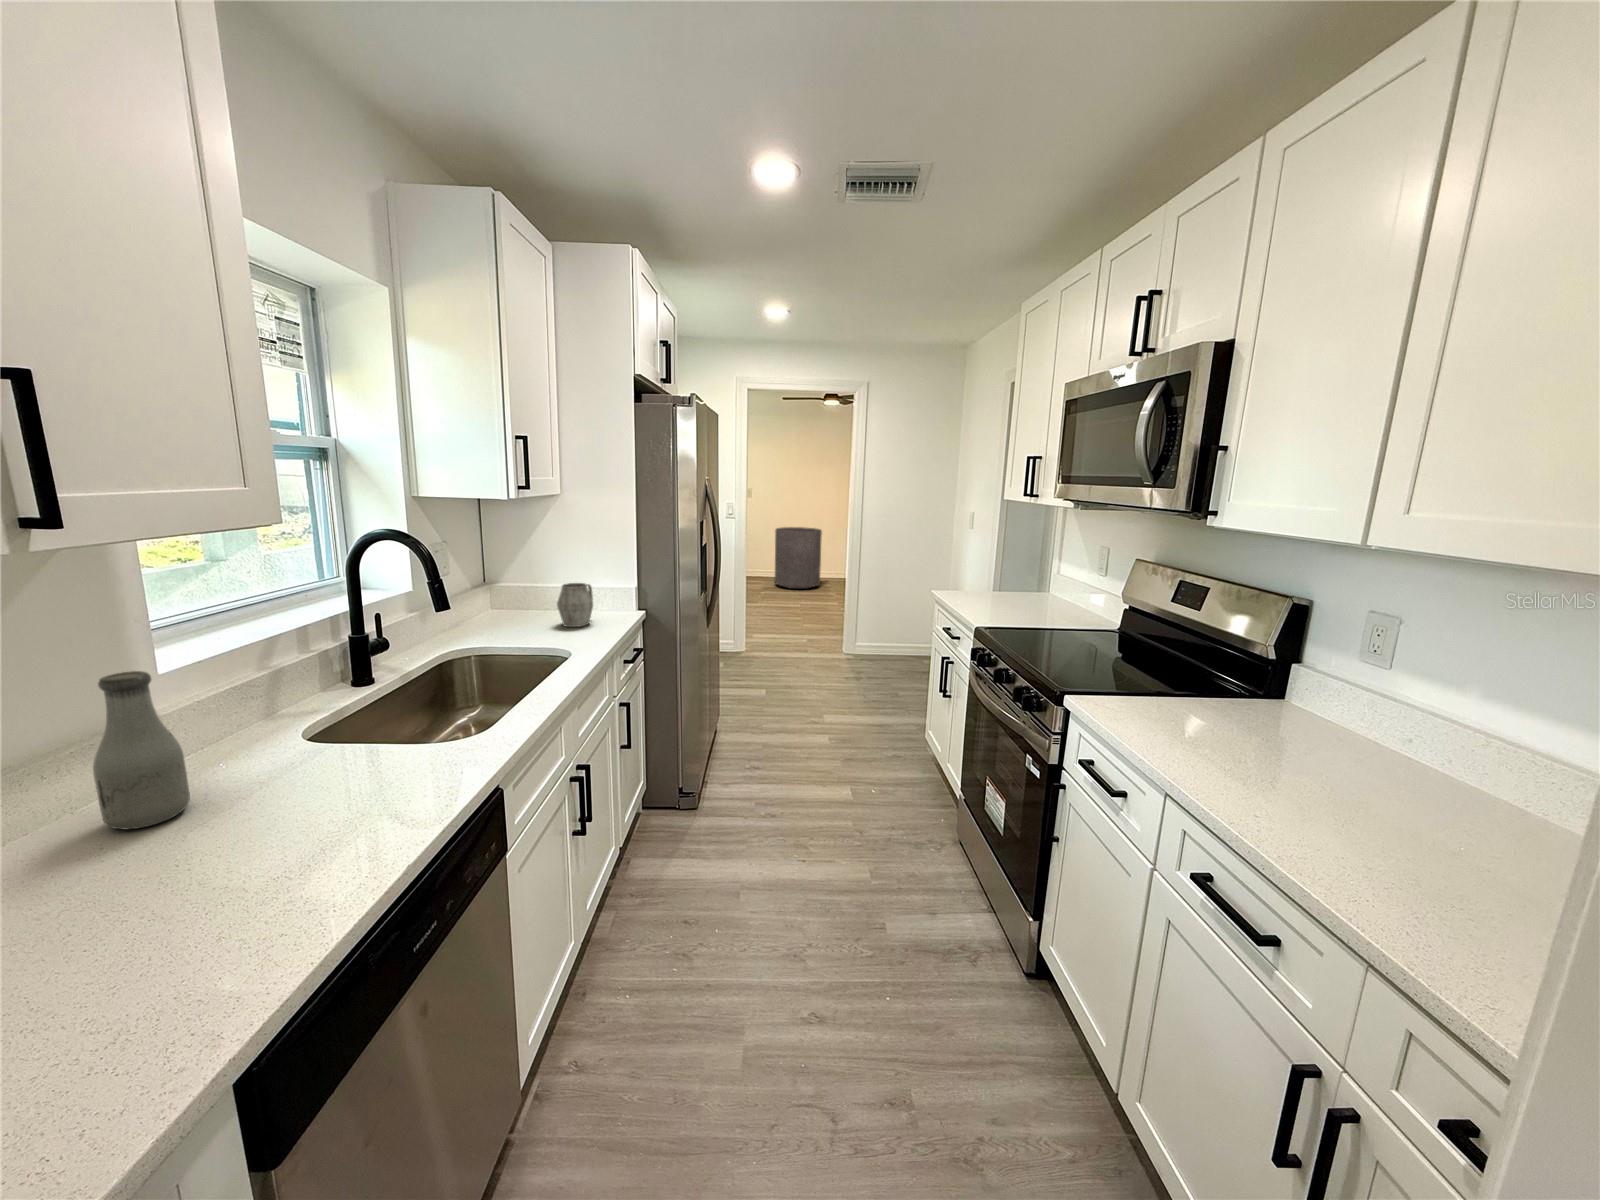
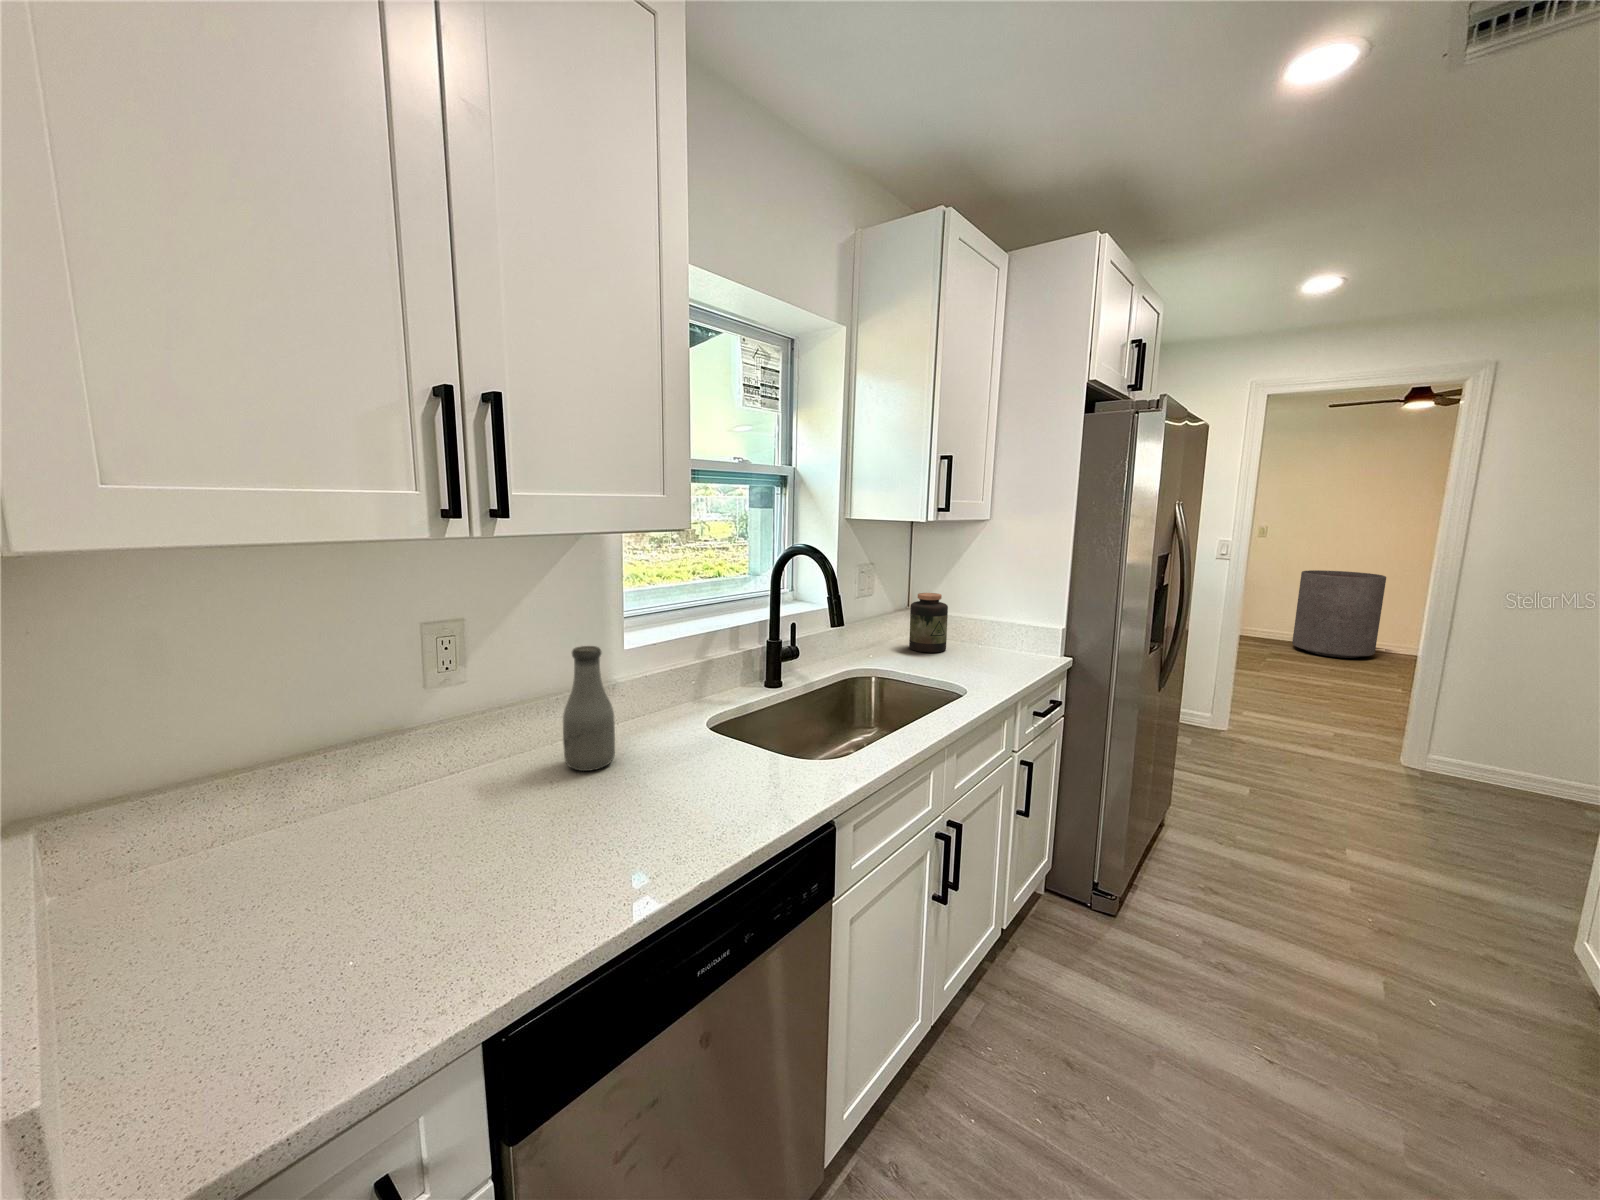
jar: none [495,568,537,625] -> present [909,593,948,653]
mug: present [557,583,593,627] -> none [966,614,1007,664]

